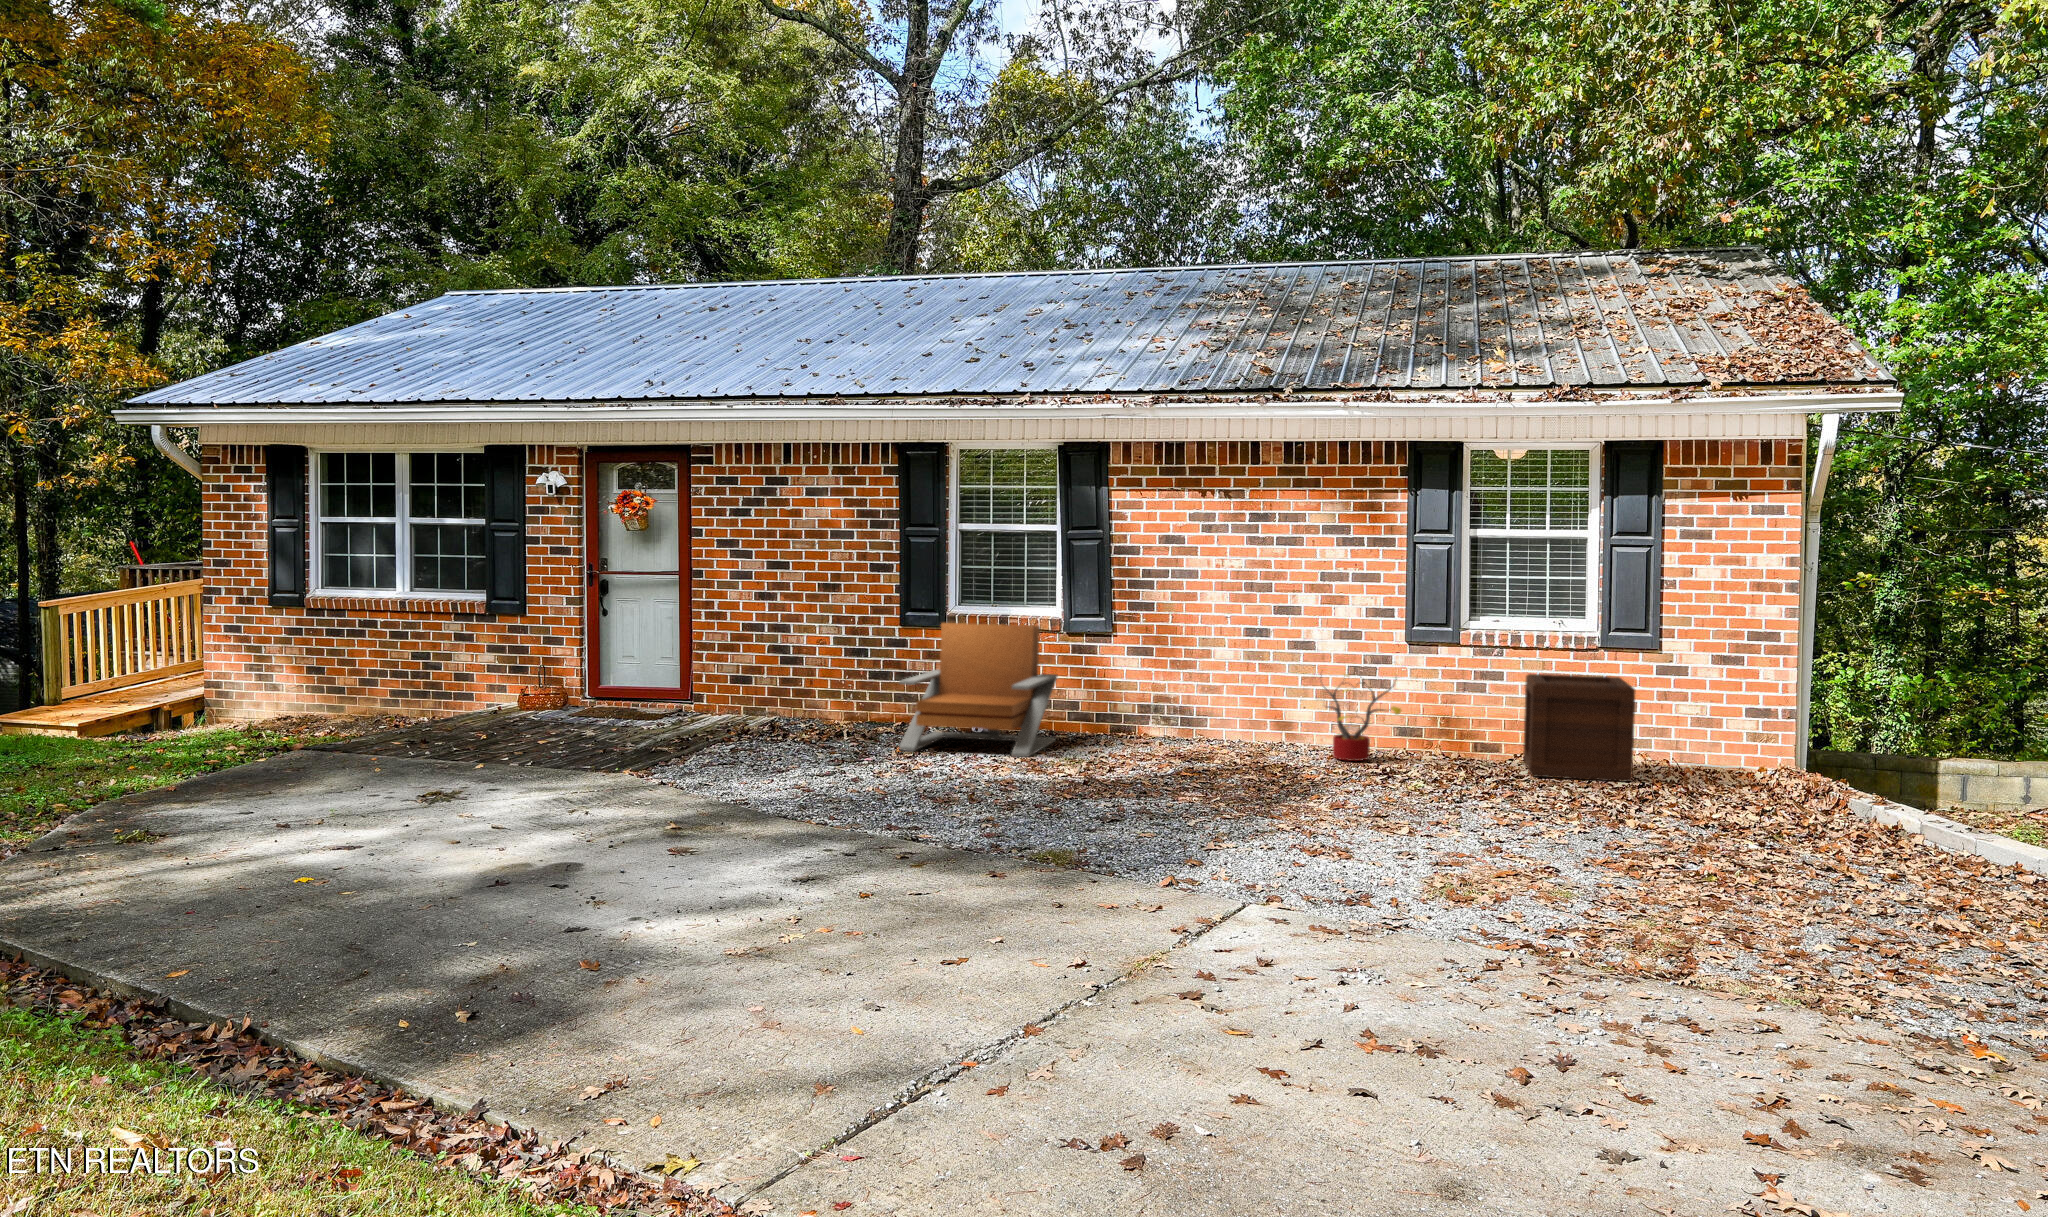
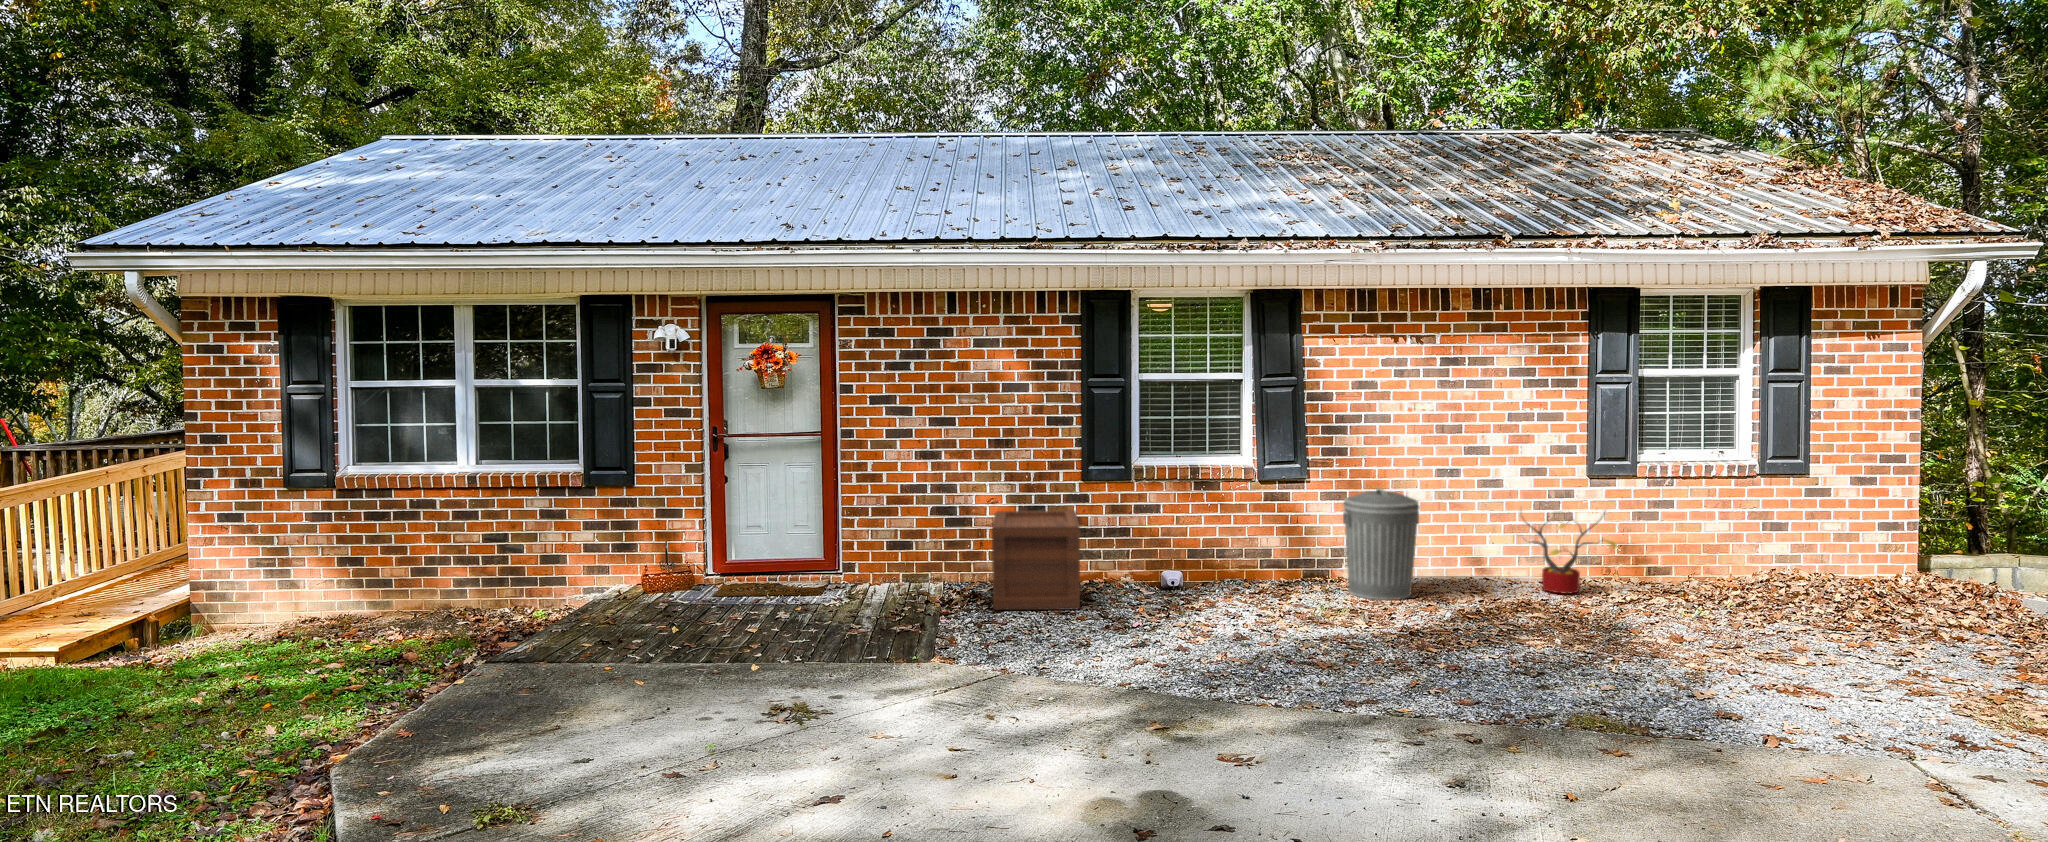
lounge chair: present [899,623,1057,757] -> none [1127,475,1280,617]
trash can: none [1130,644,1205,755] -> present [1343,488,1419,600]
wooden crate: present [1523,674,1635,782] -> present [992,510,1080,610]

